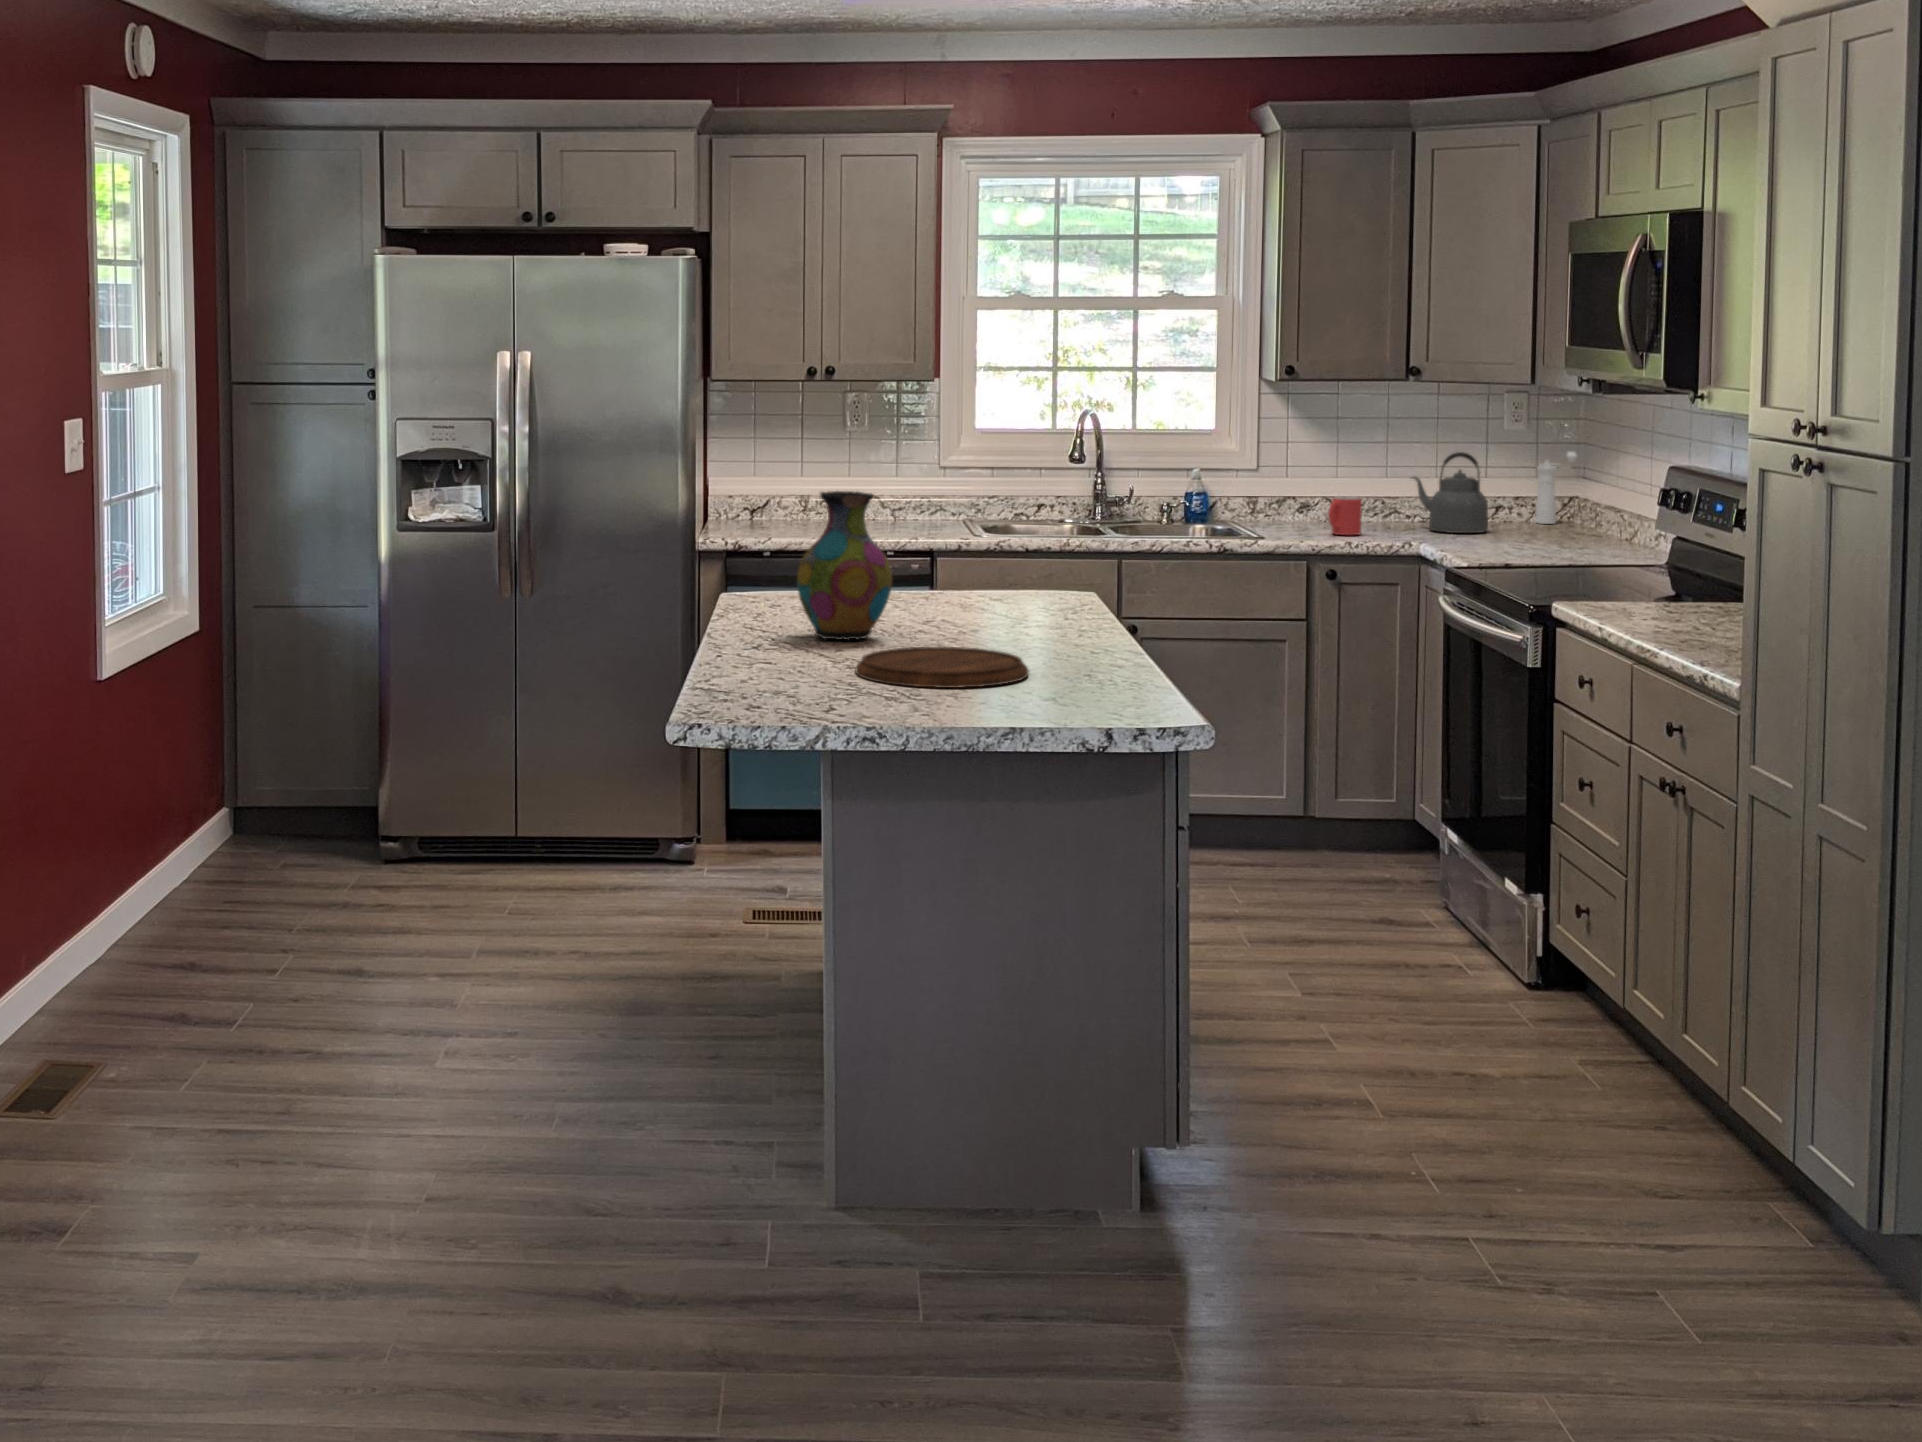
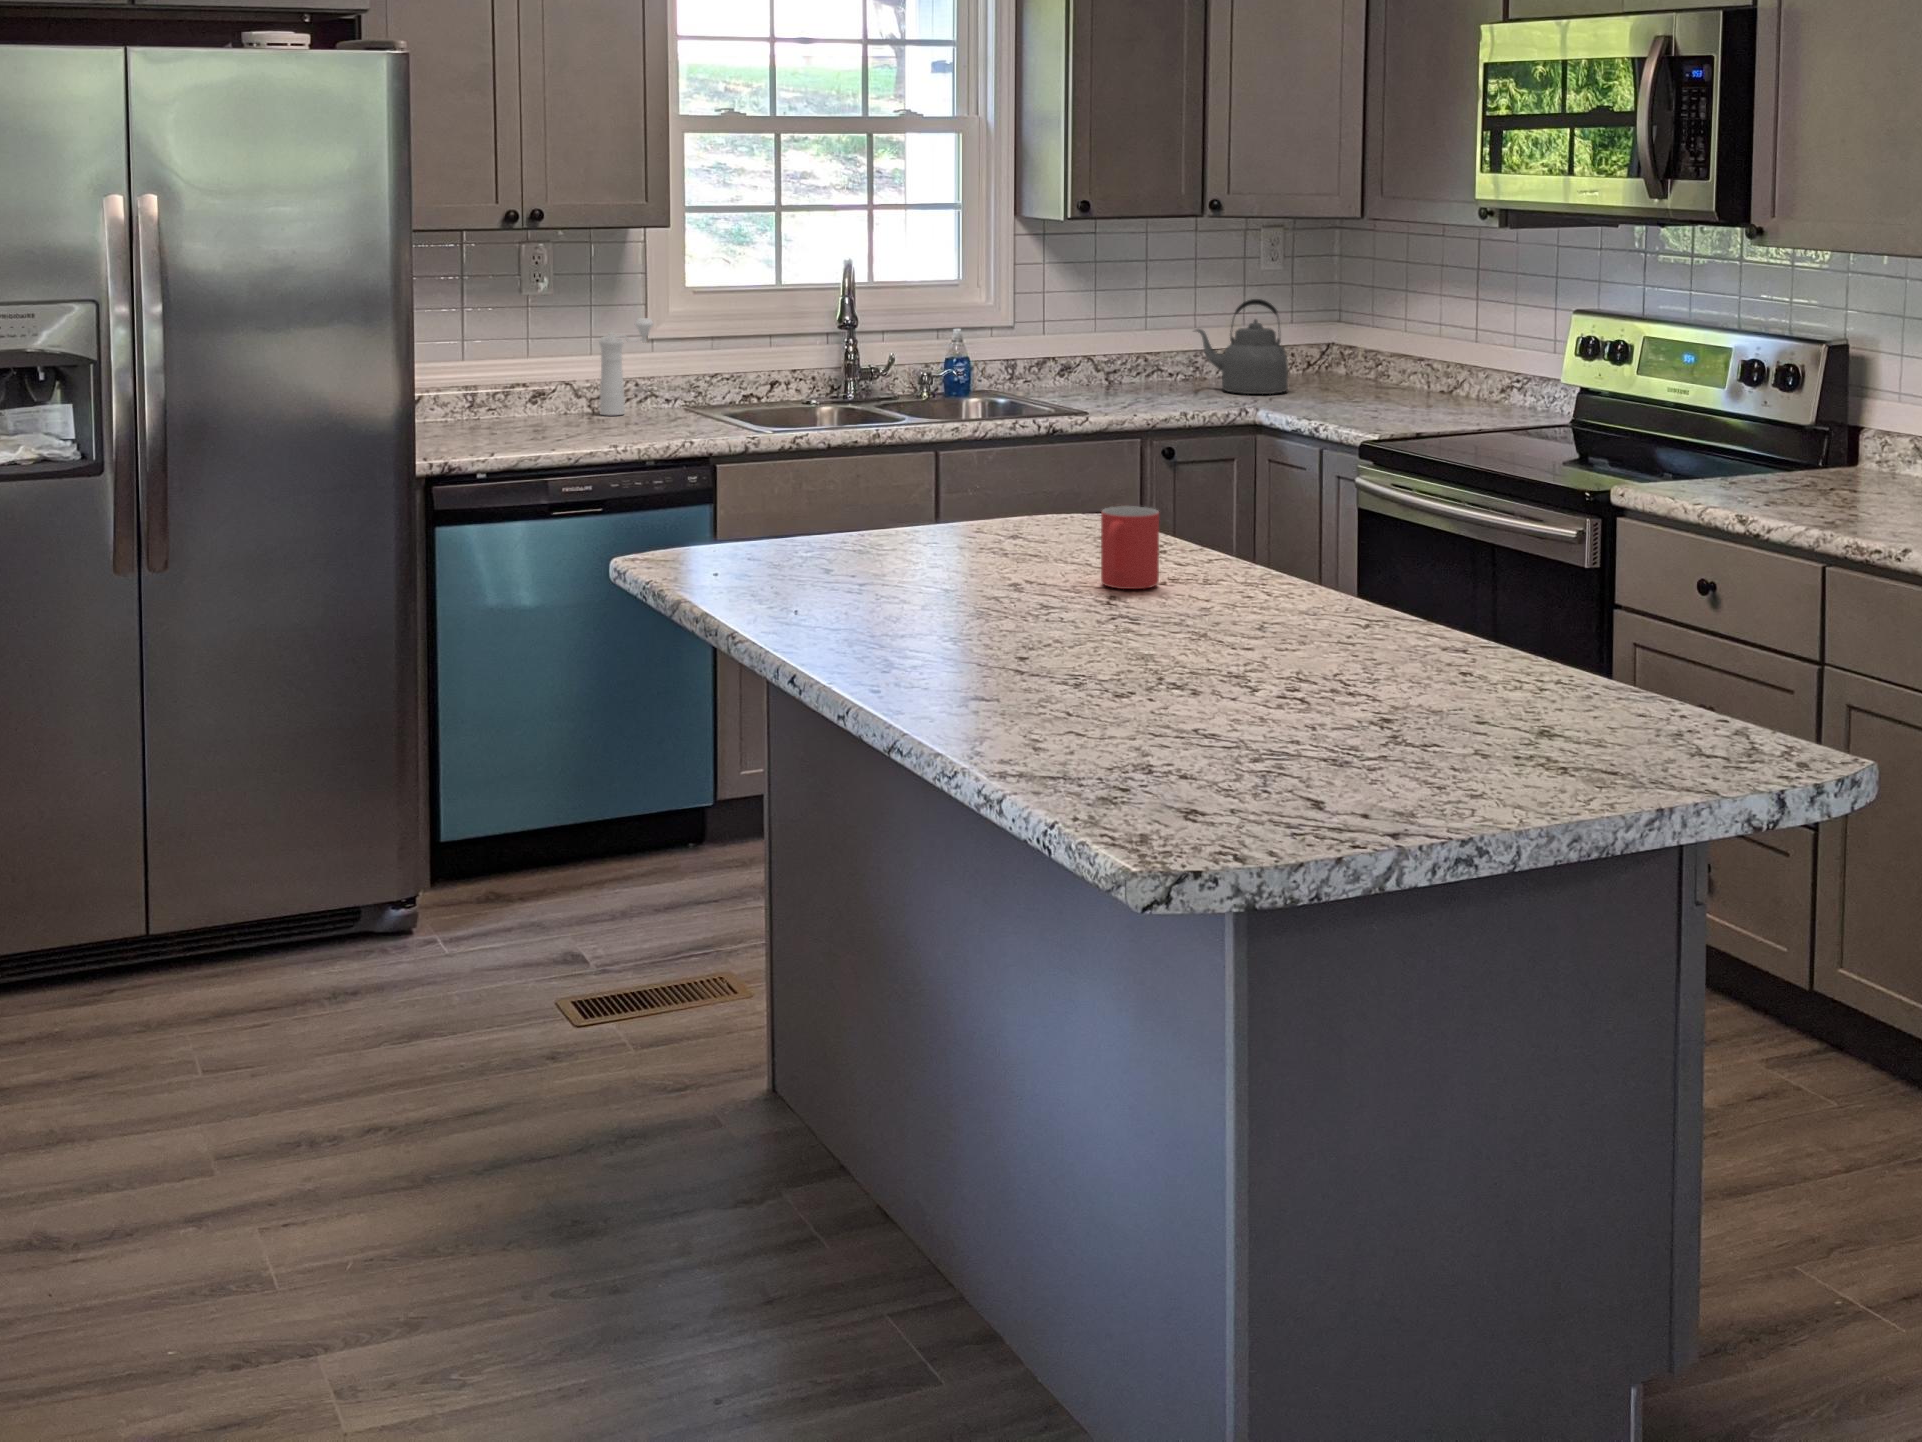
pepper mill: present [1535,452,1577,524] -> present [599,318,653,416]
vase: present [797,491,892,640] -> none [920,408,1067,643]
mug: present [1328,497,1362,535] -> present [1101,506,1159,589]
cutting board: present [856,647,1029,688] -> none [1143,644,1415,730]

